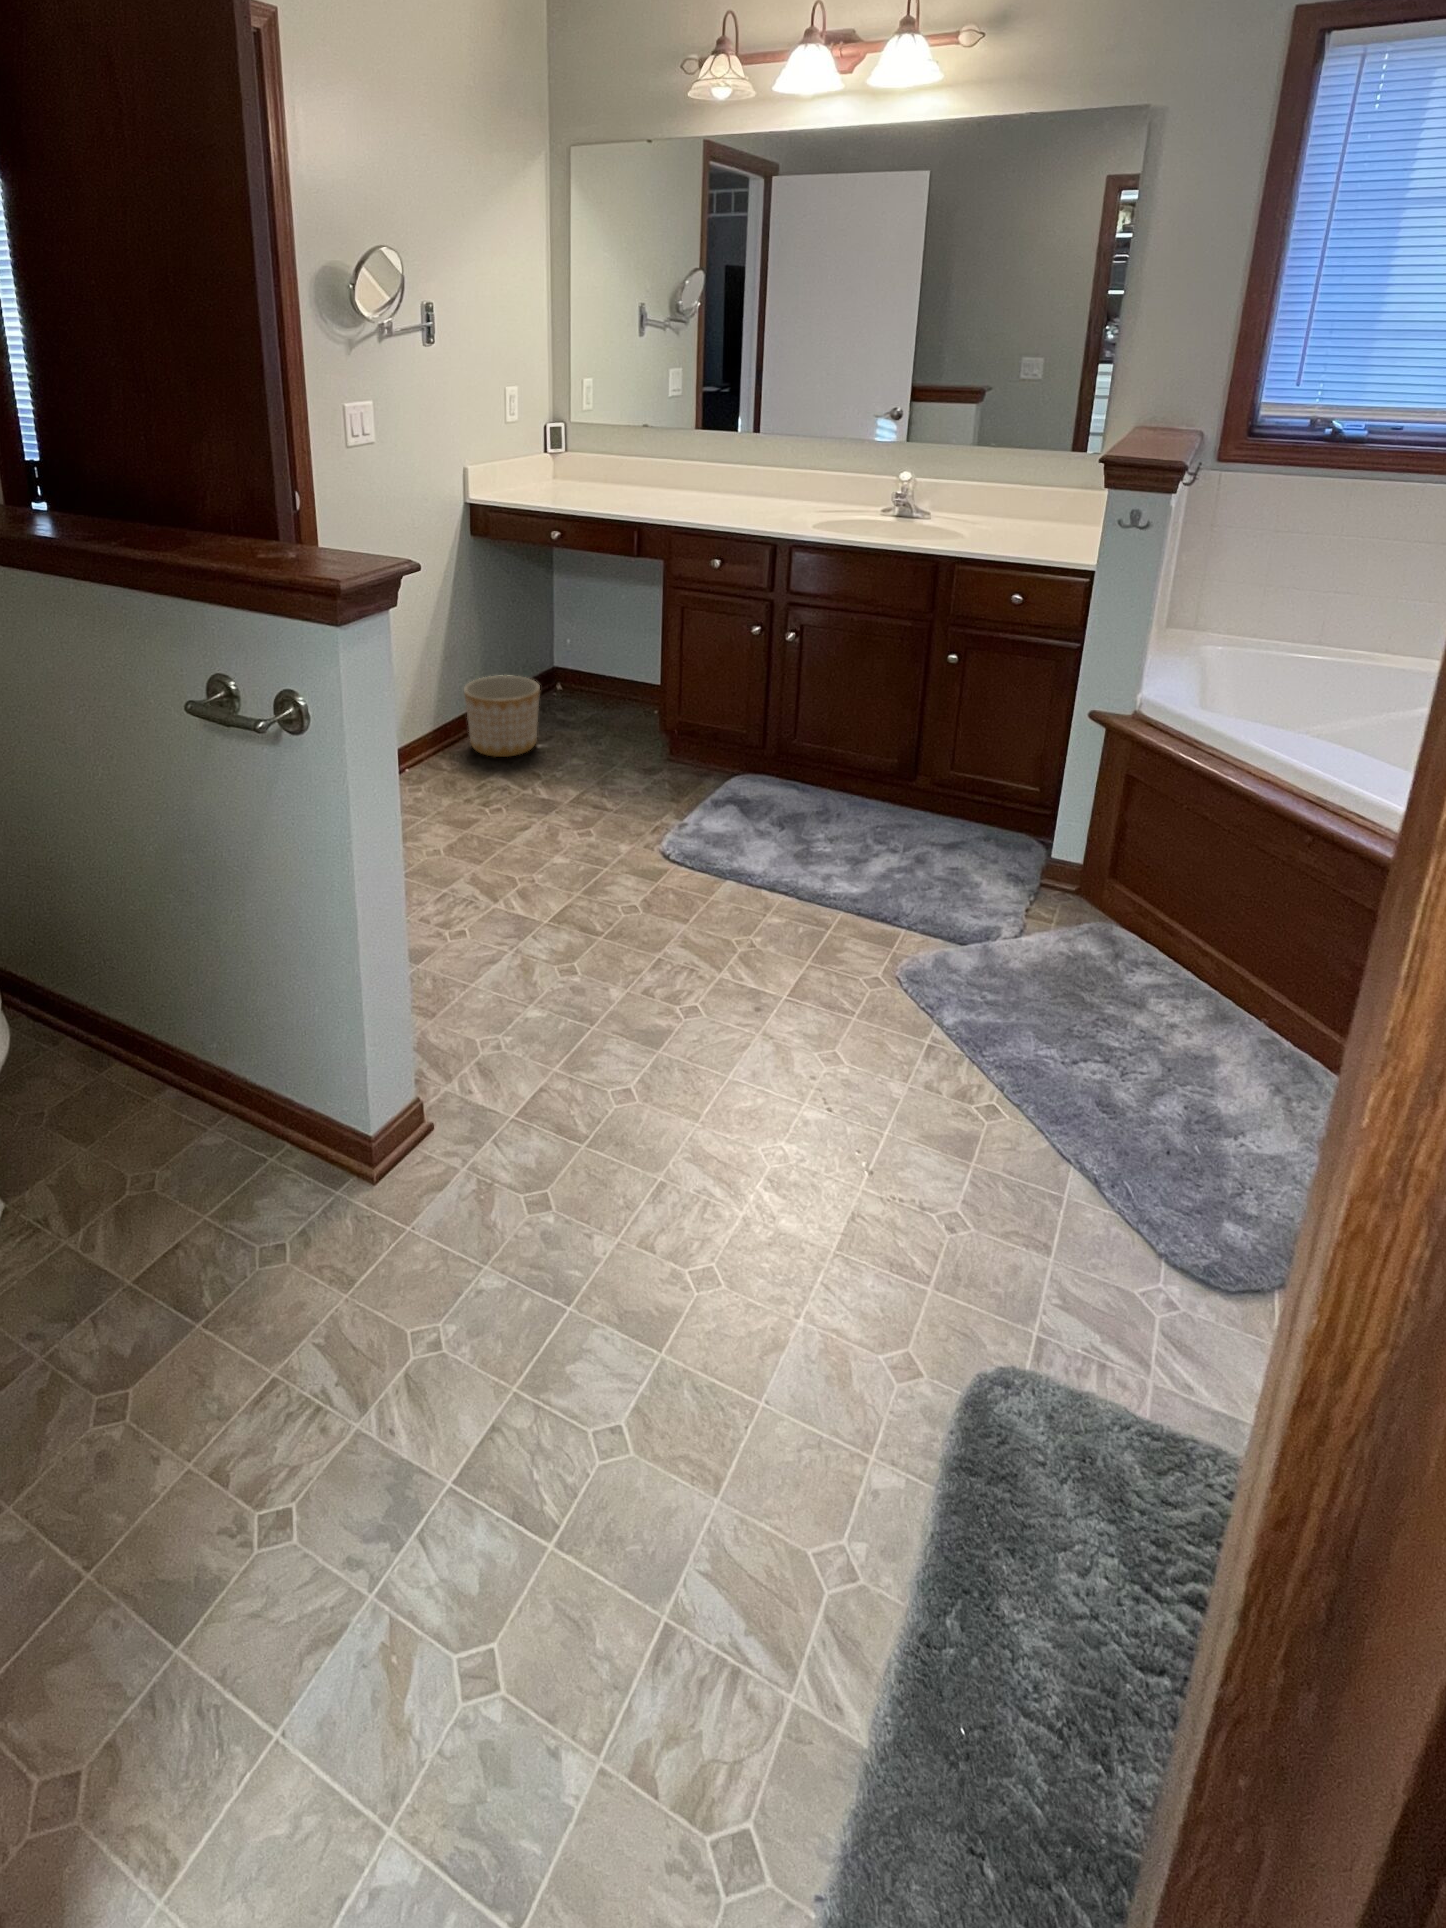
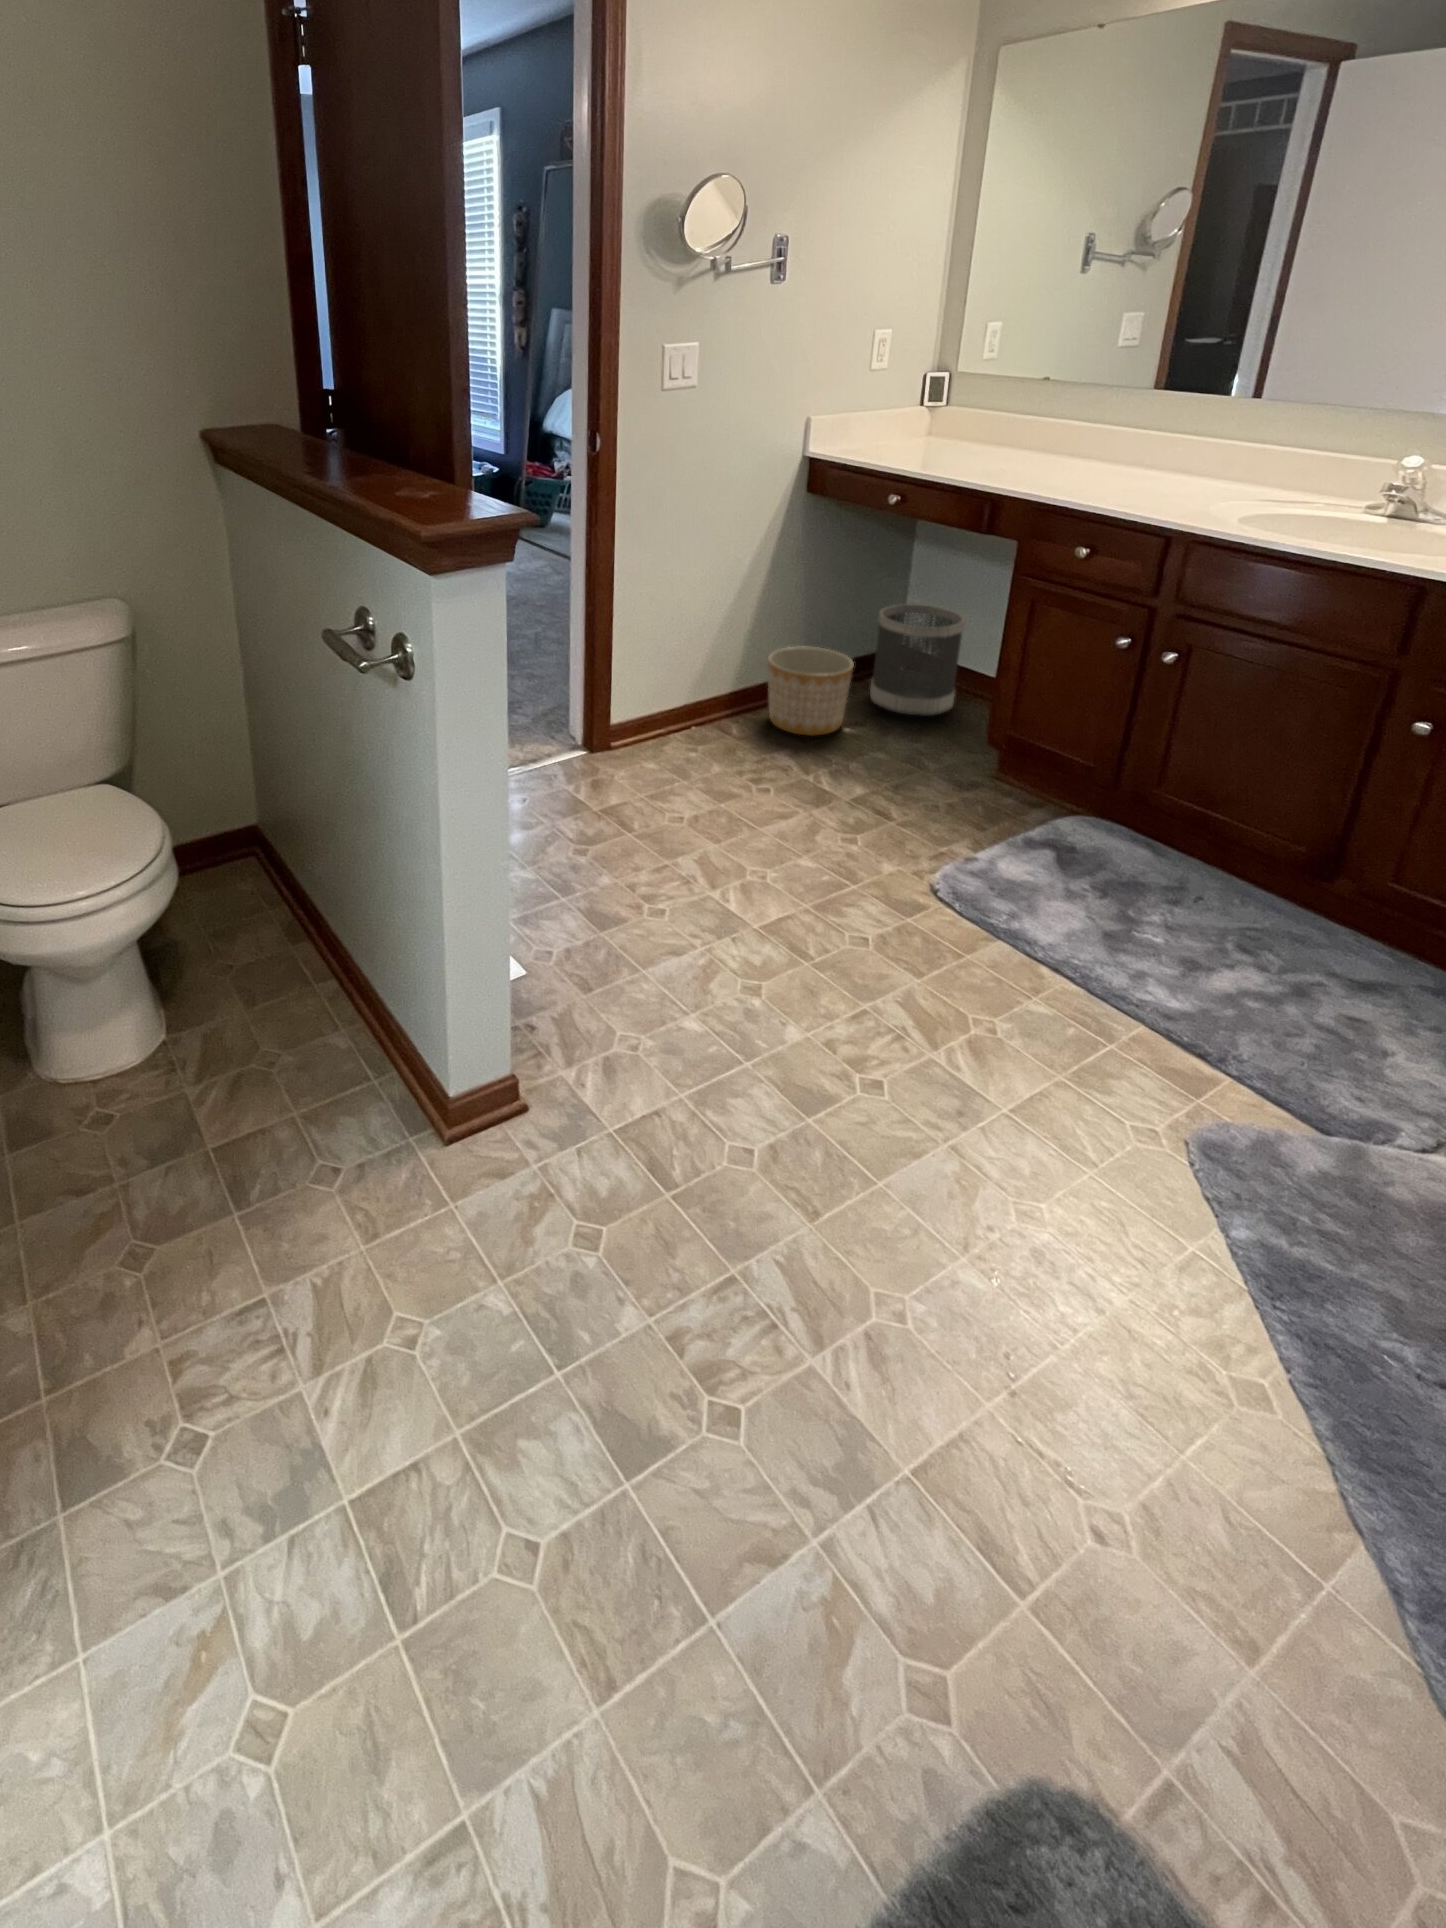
wastebasket: none [544,626,615,724] -> present [870,604,965,716]

